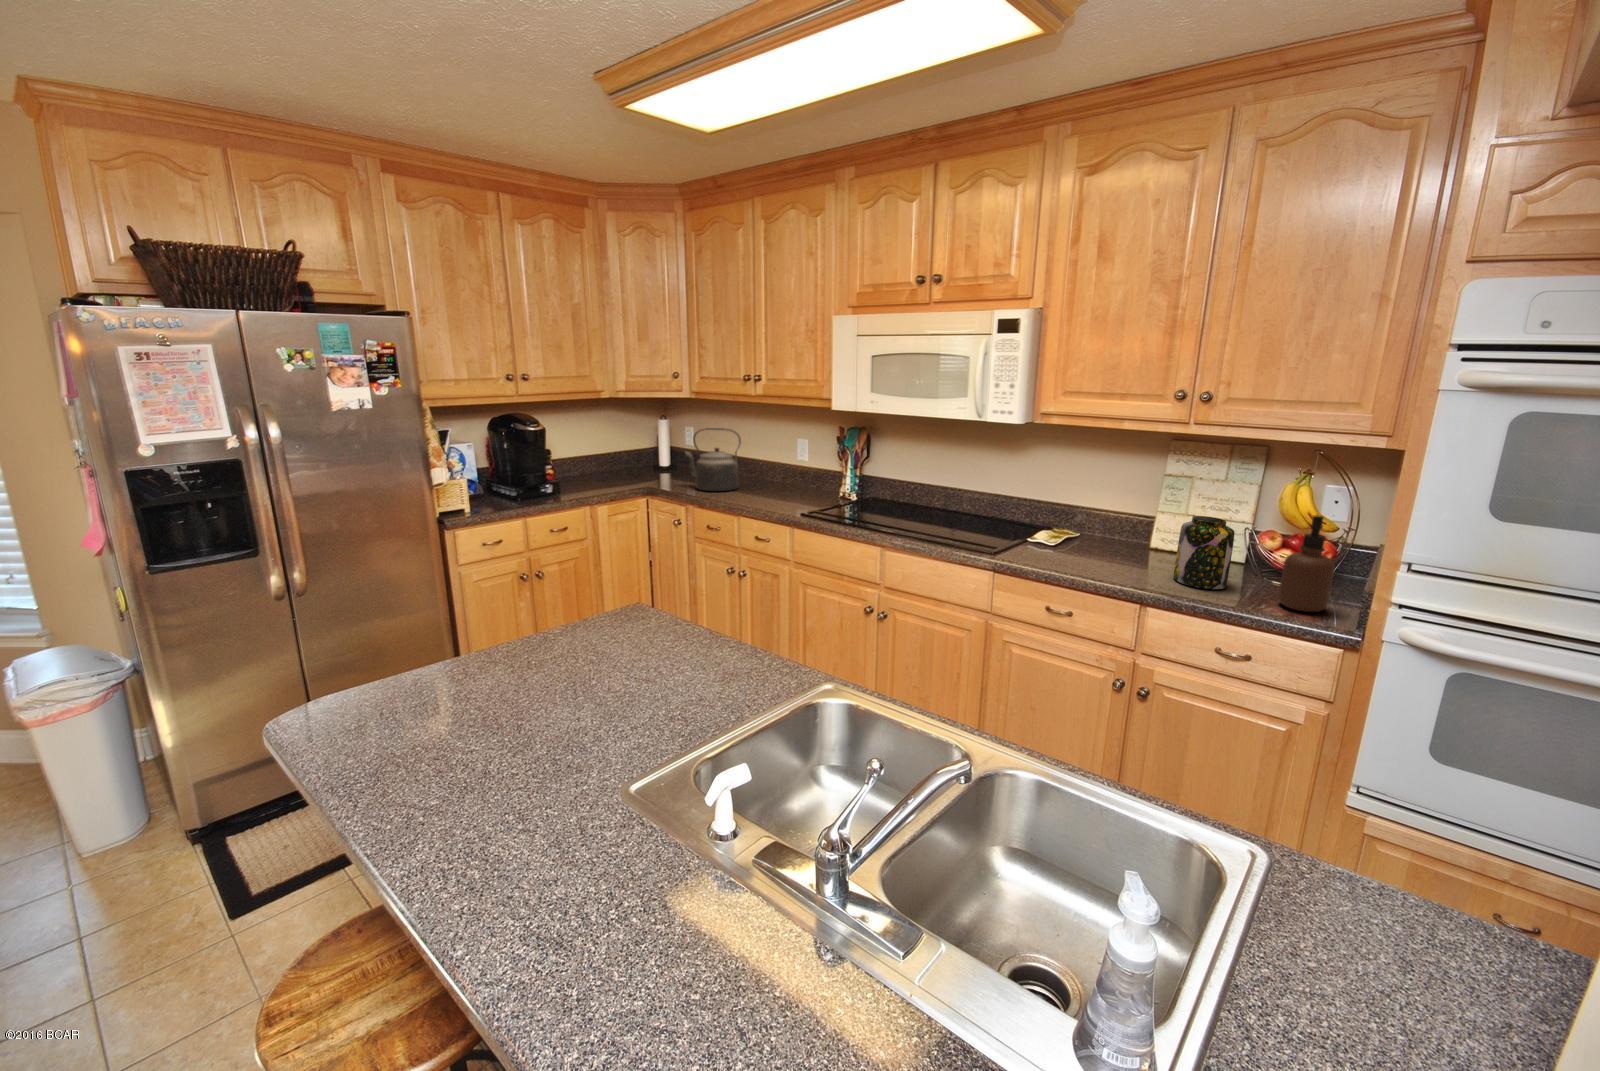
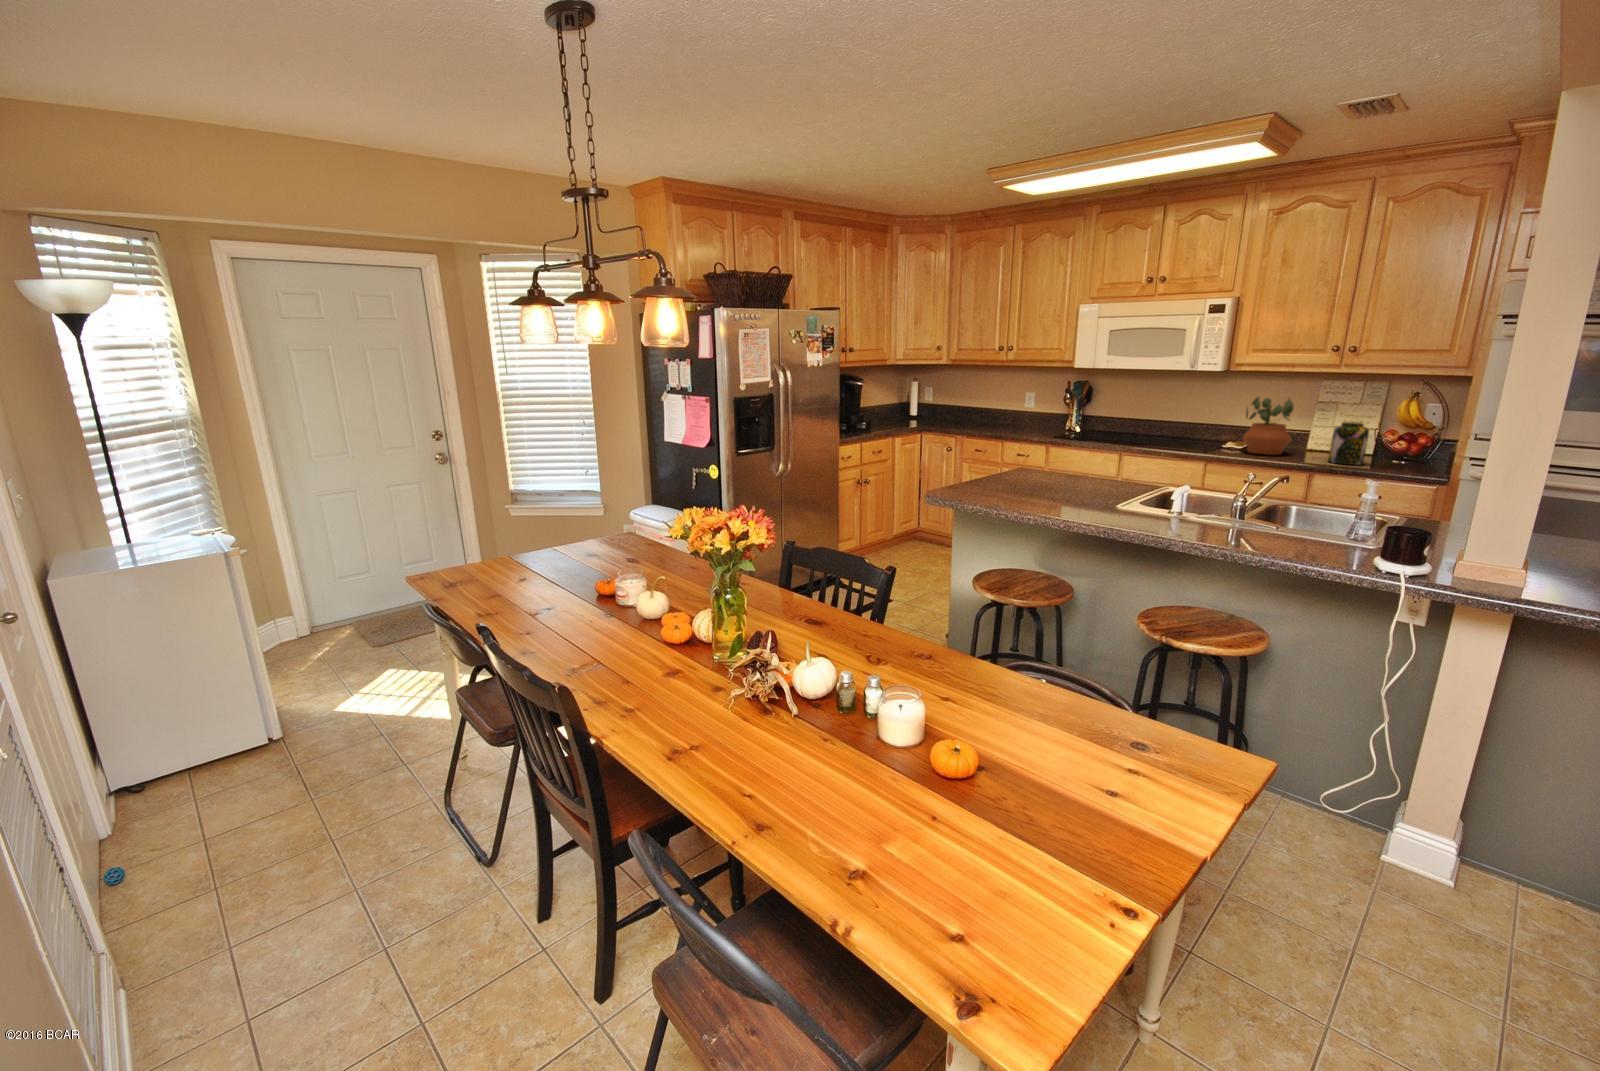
kettle: present [686,428,741,491] -> none [947,385,989,429]
potted plant: none [1053,465,1125,559] -> present [1243,397,1293,455]
soap dispenser: present [1278,515,1335,612] -> none [1397,415,1432,471]

